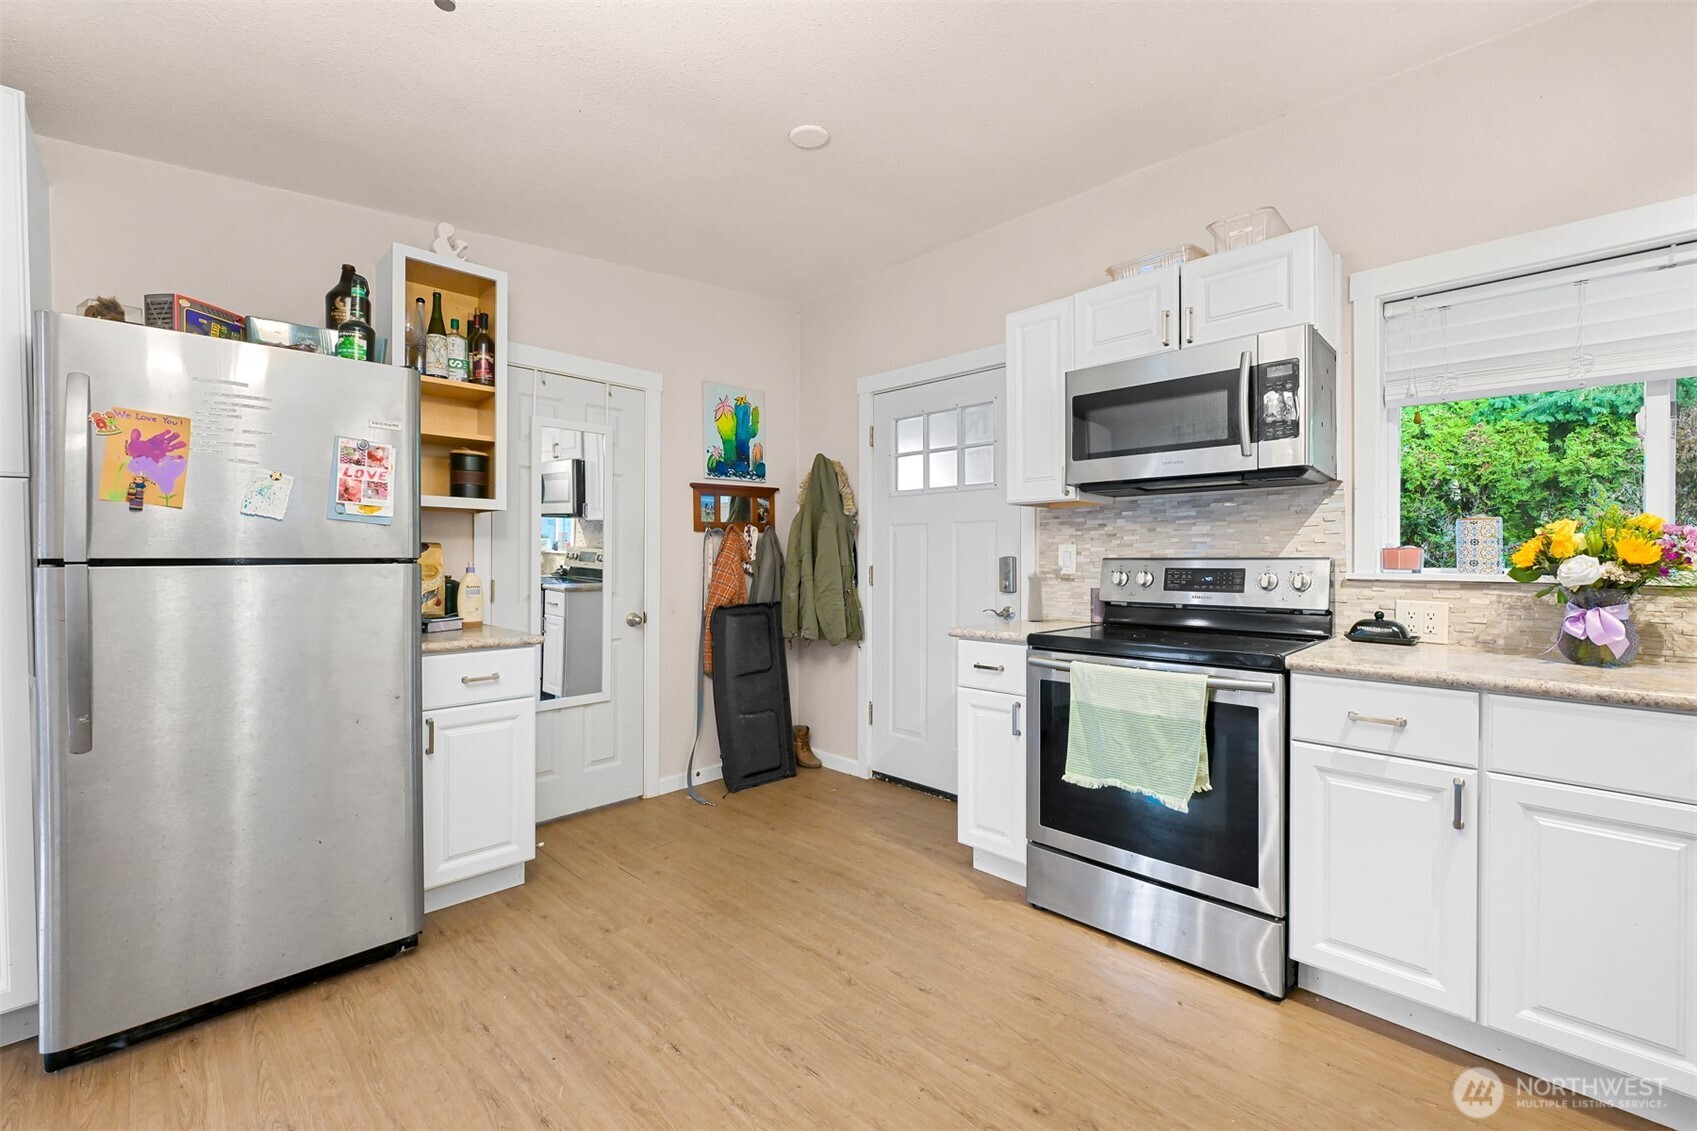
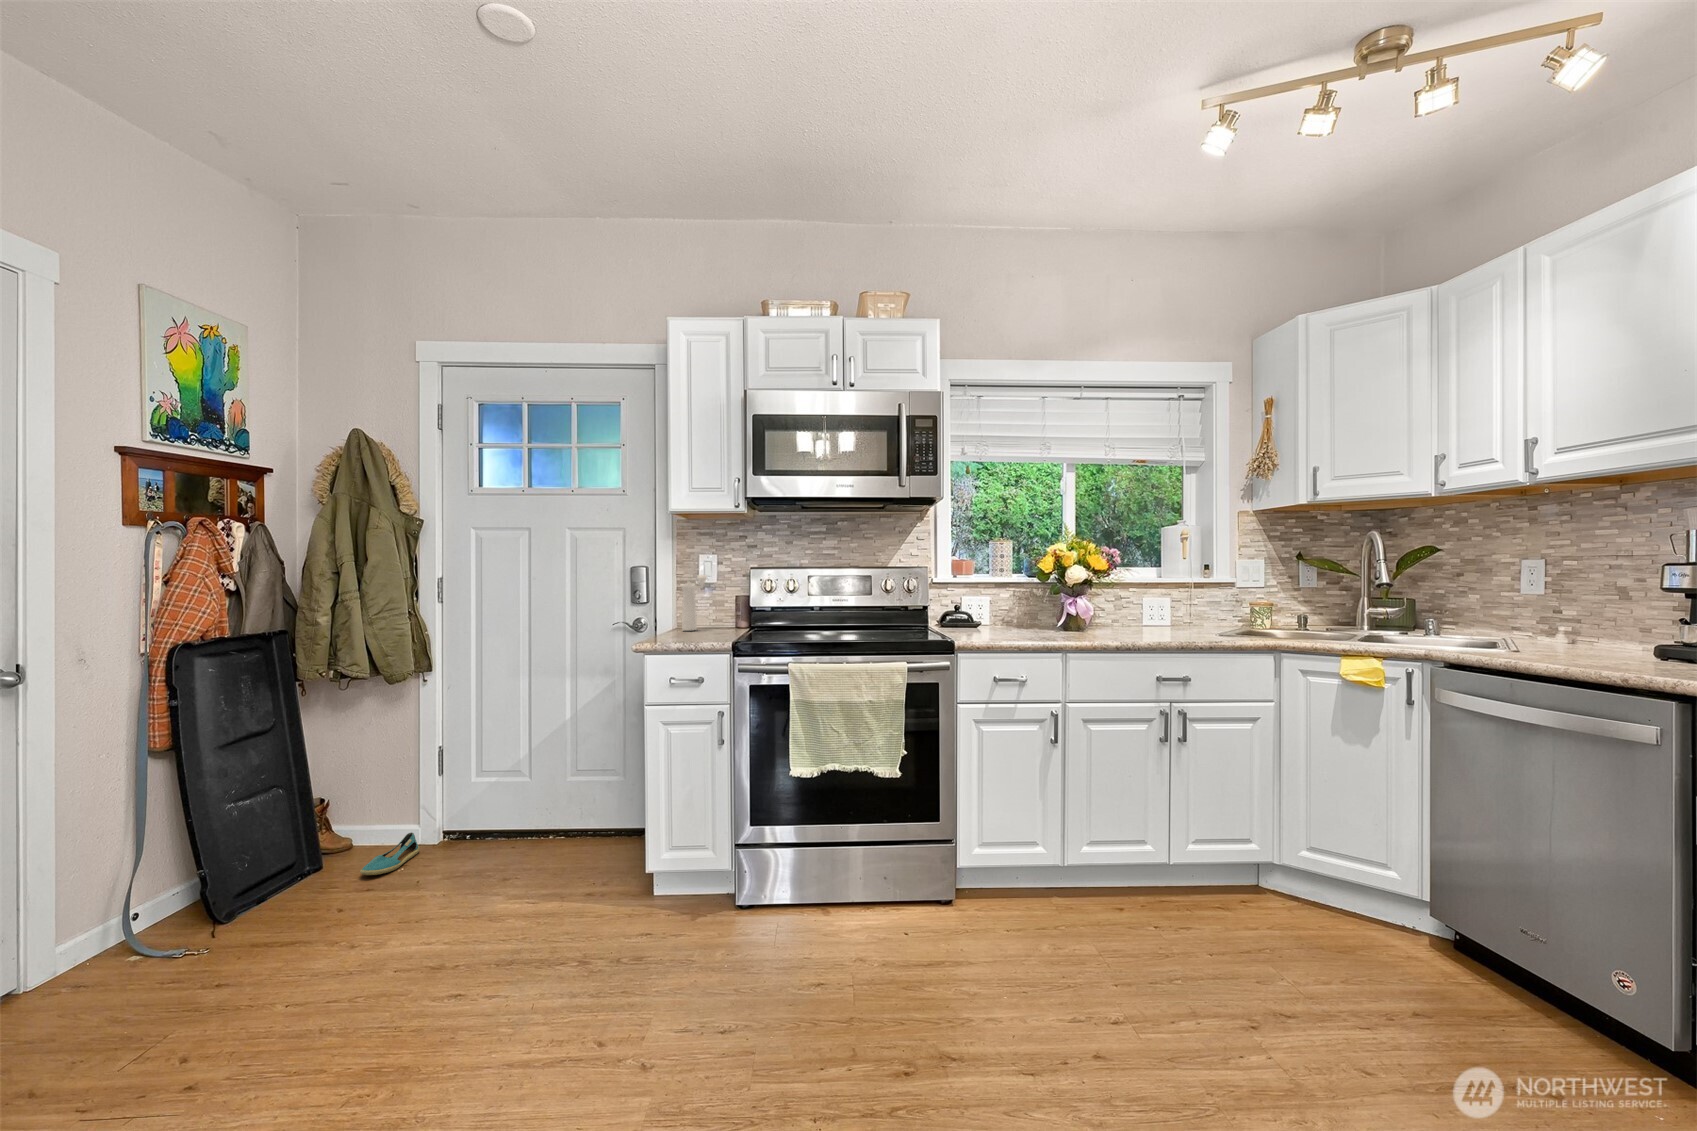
shoe: none [809,762,856,786] -> present [360,832,420,875]

